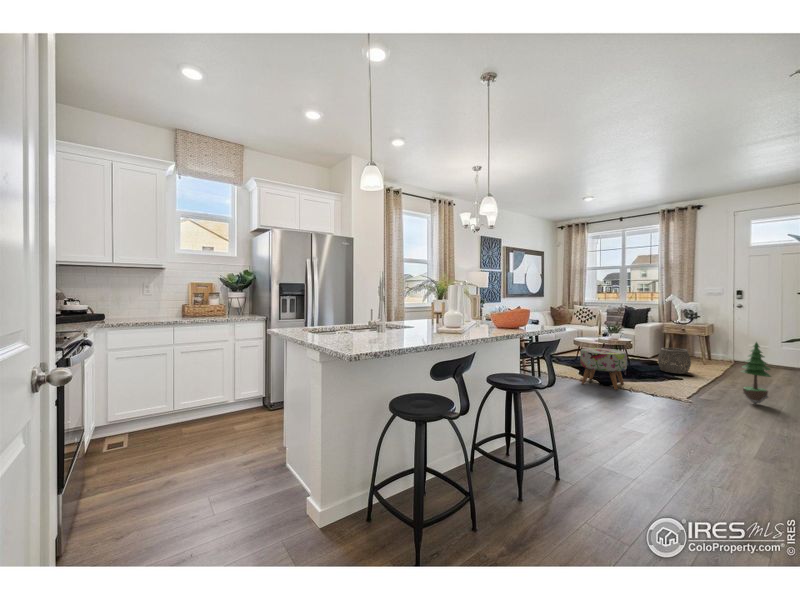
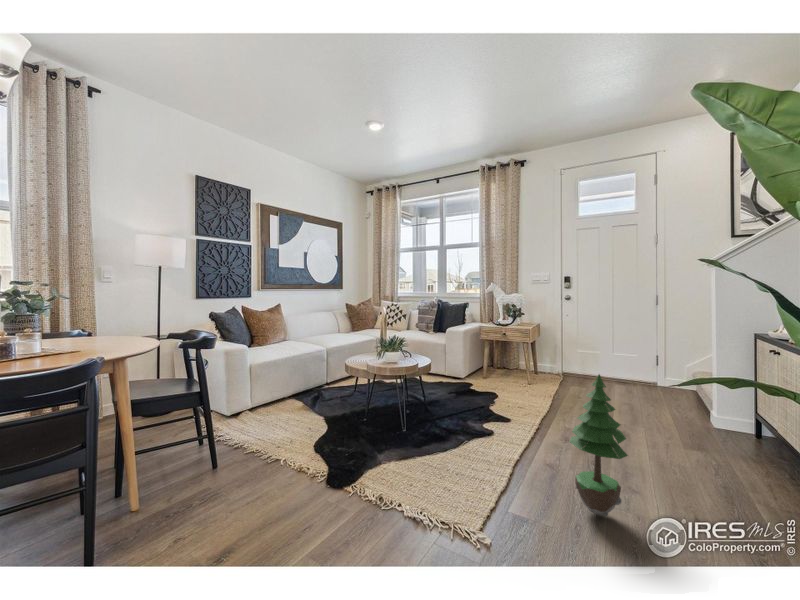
ottoman: present [580,348,627,390] -> none [279,387,375,497]
woven basket: present [658,348,691,374] -> none [460,367,505,413]

